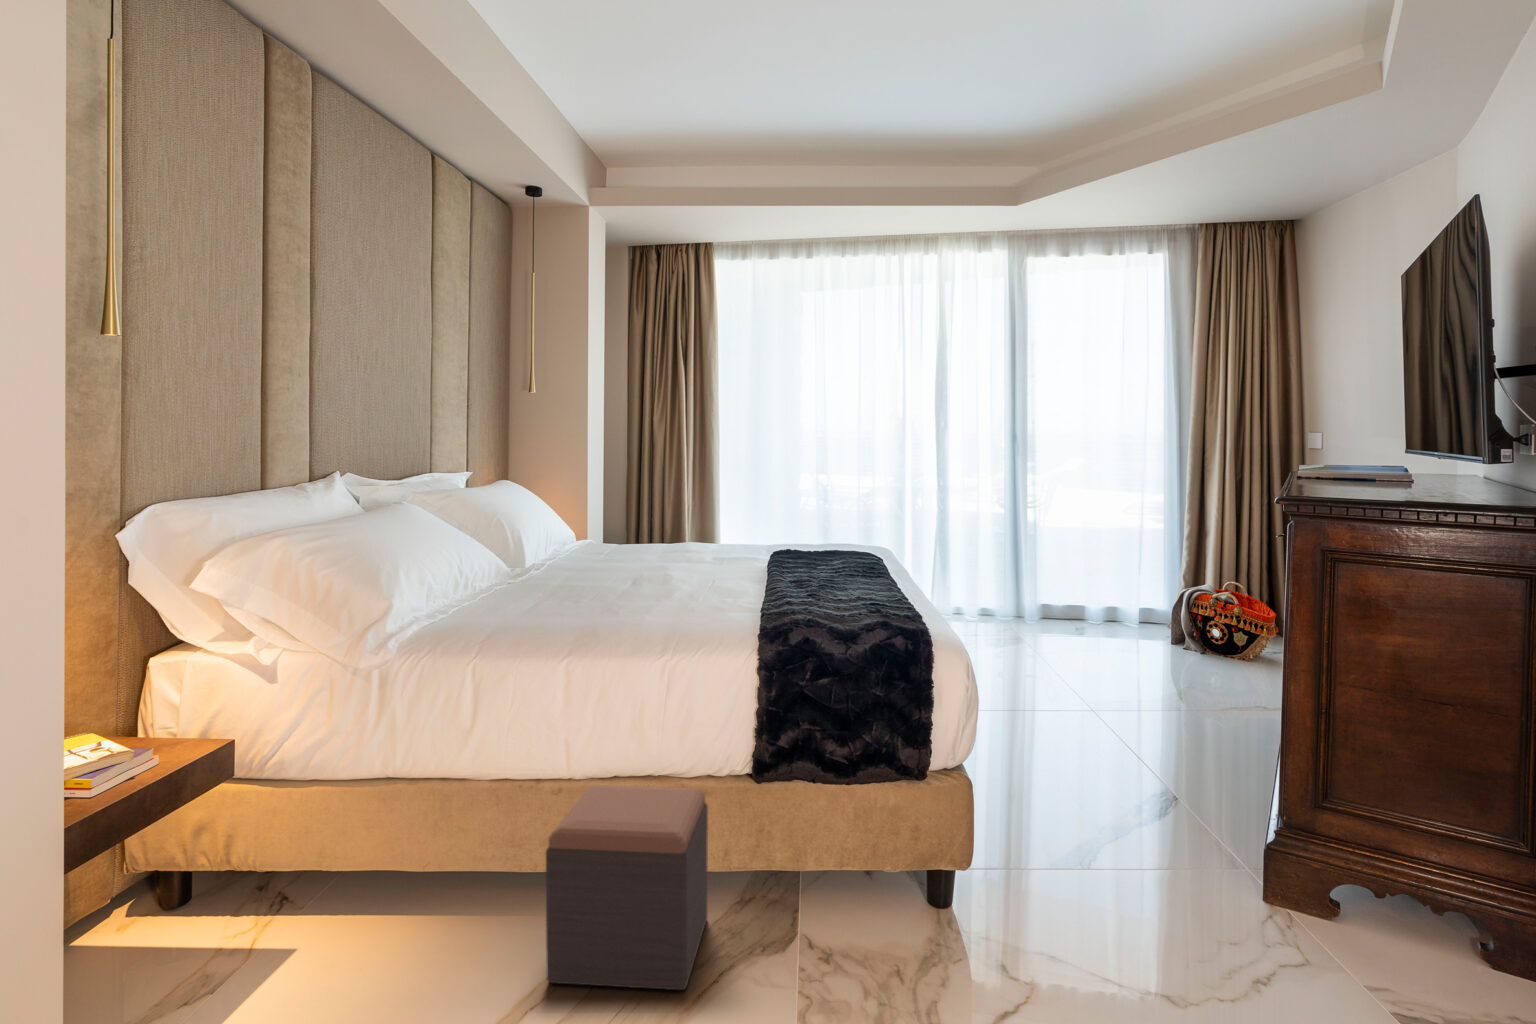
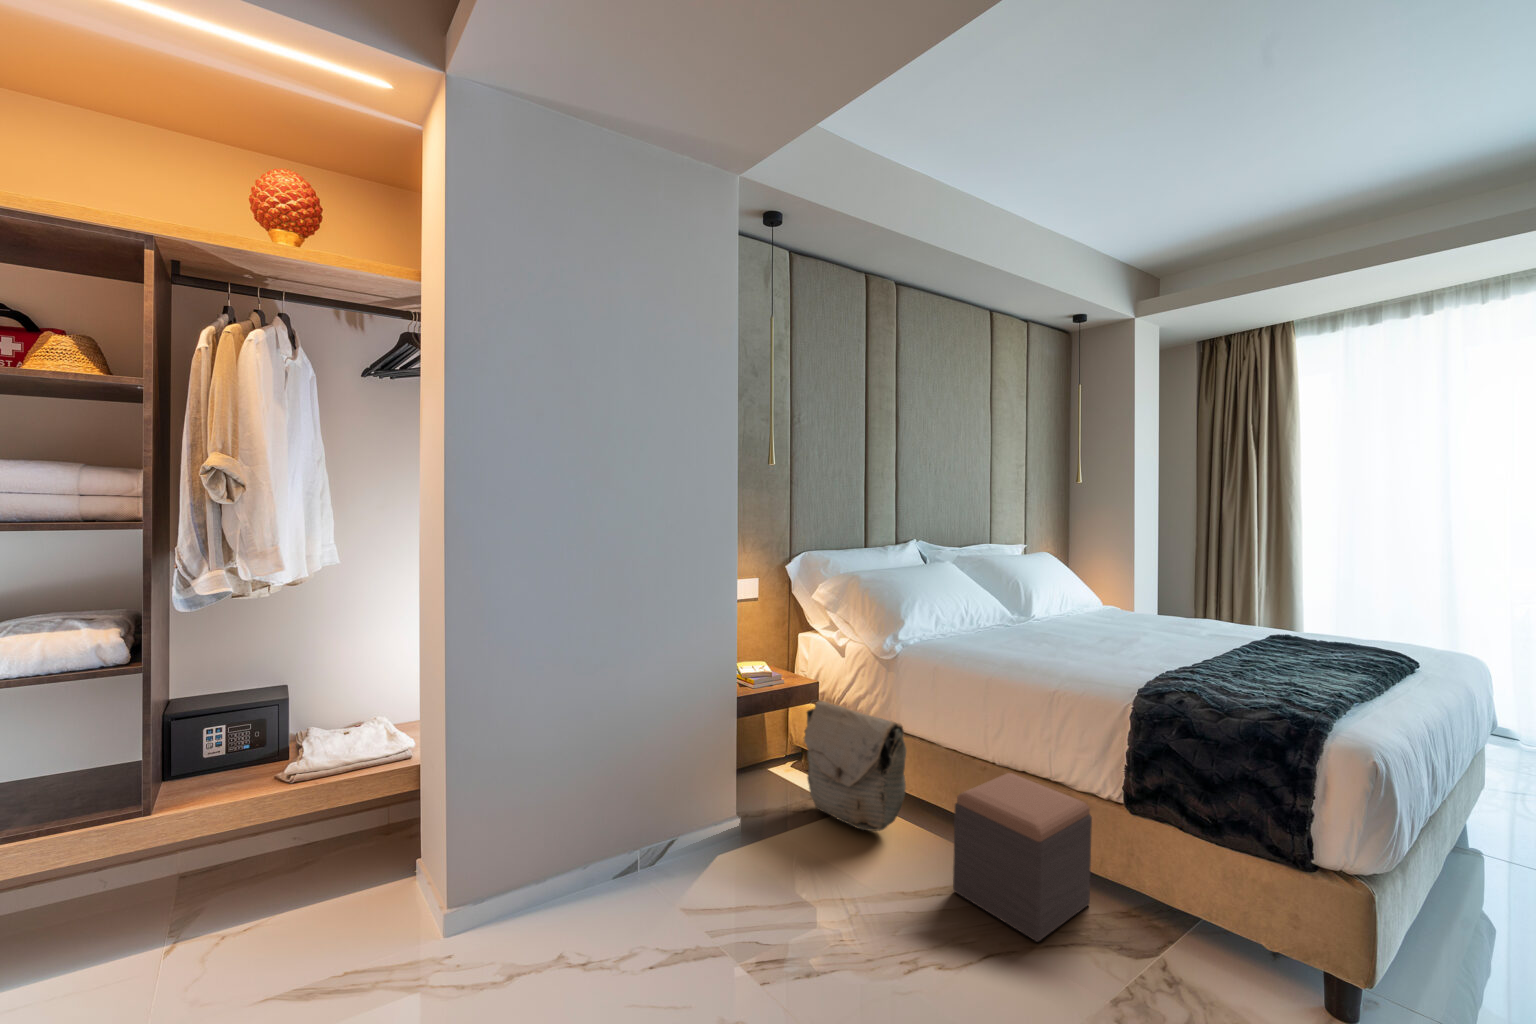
bag: none [206,762,432,966] -> present [804,700,906,831]

